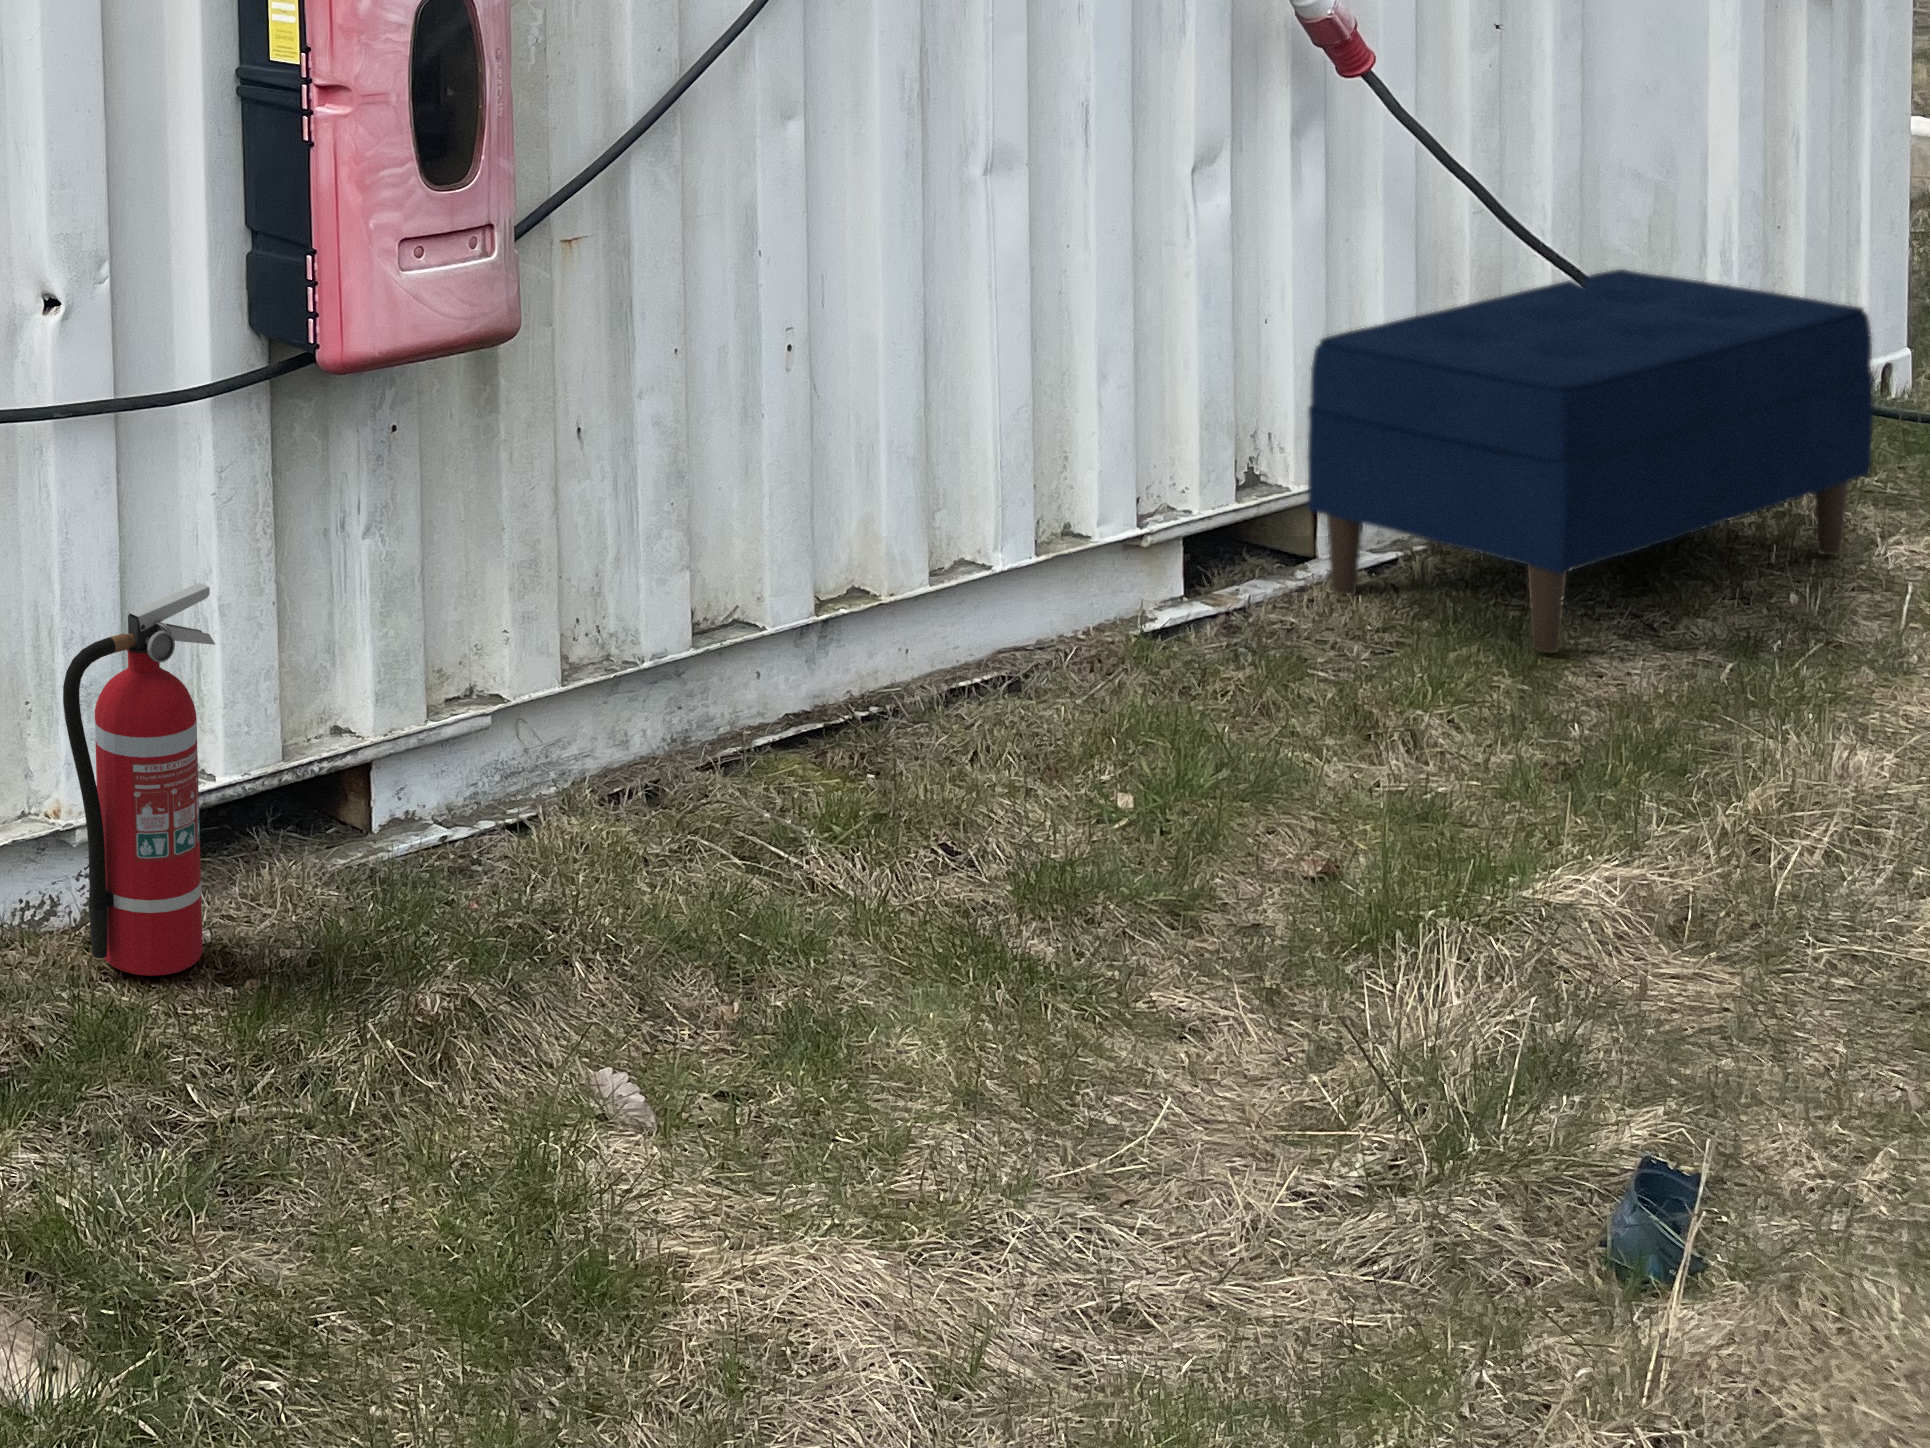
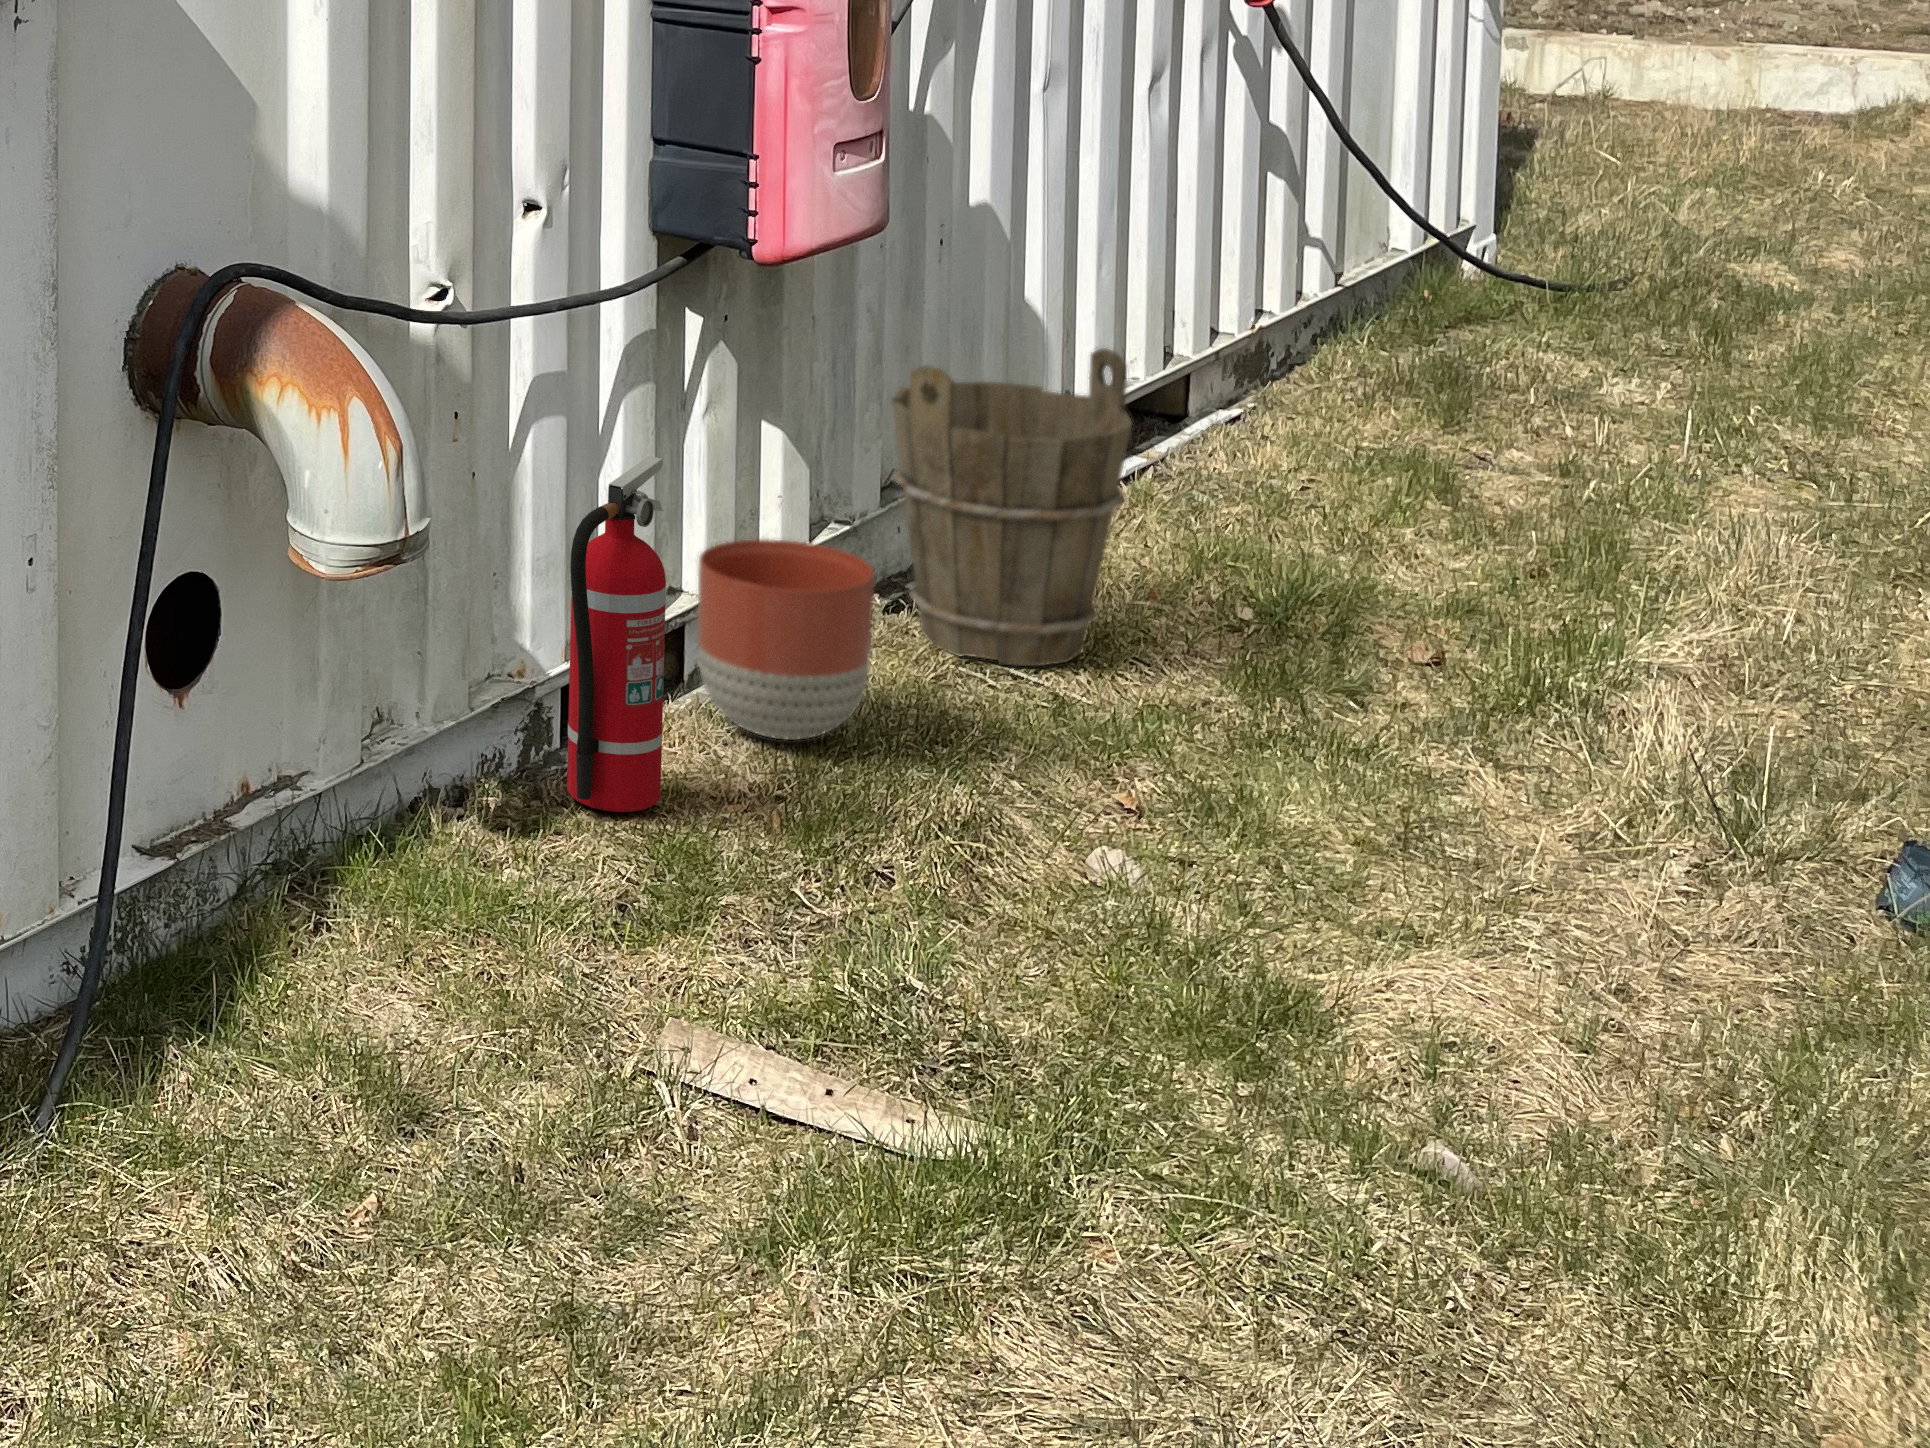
bench: present [1308,269,1873,653] -> none [1216,171,1598,485]
bucket: none [664,479,933,843] -> present [892,348,1132,666]
planter: none [327,678,517,908] -> present [698,539,874,740]

